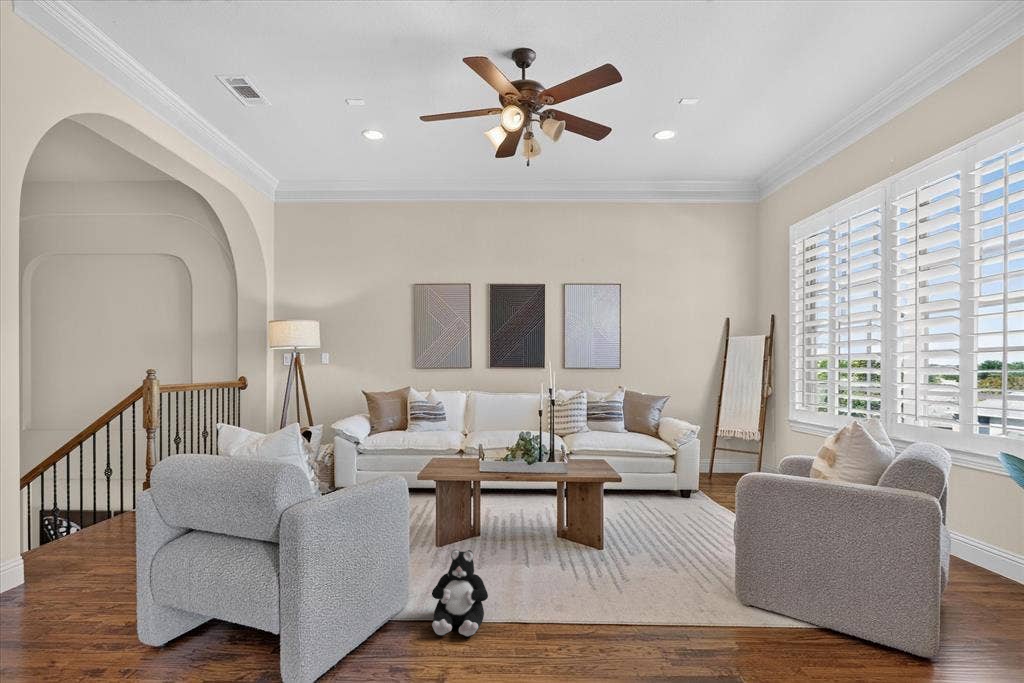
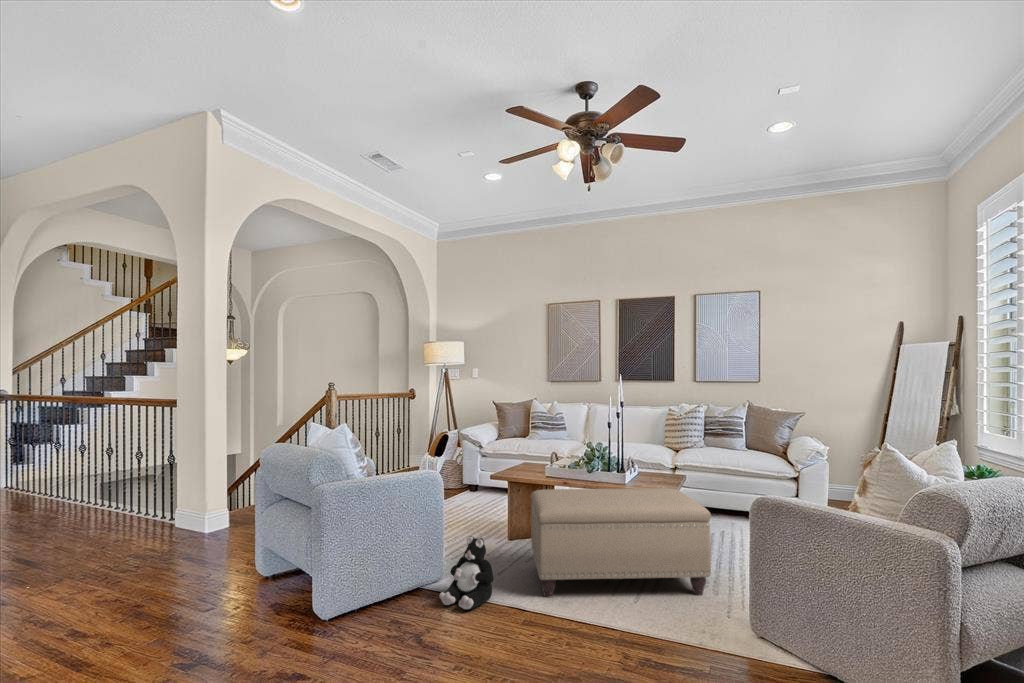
ottoman: none [487,475,678,605] -> present [531,488,711,598]

